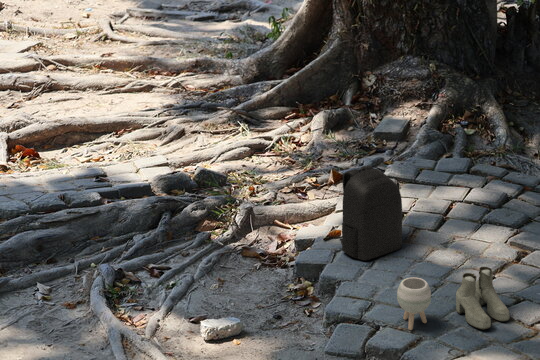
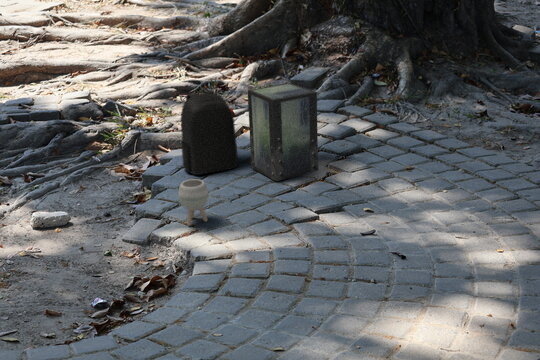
storage box: none [420,153,501,264] -> present [247,83,318,181]
boots: present [456,267,509,329] -> none [237,175,278,228]

